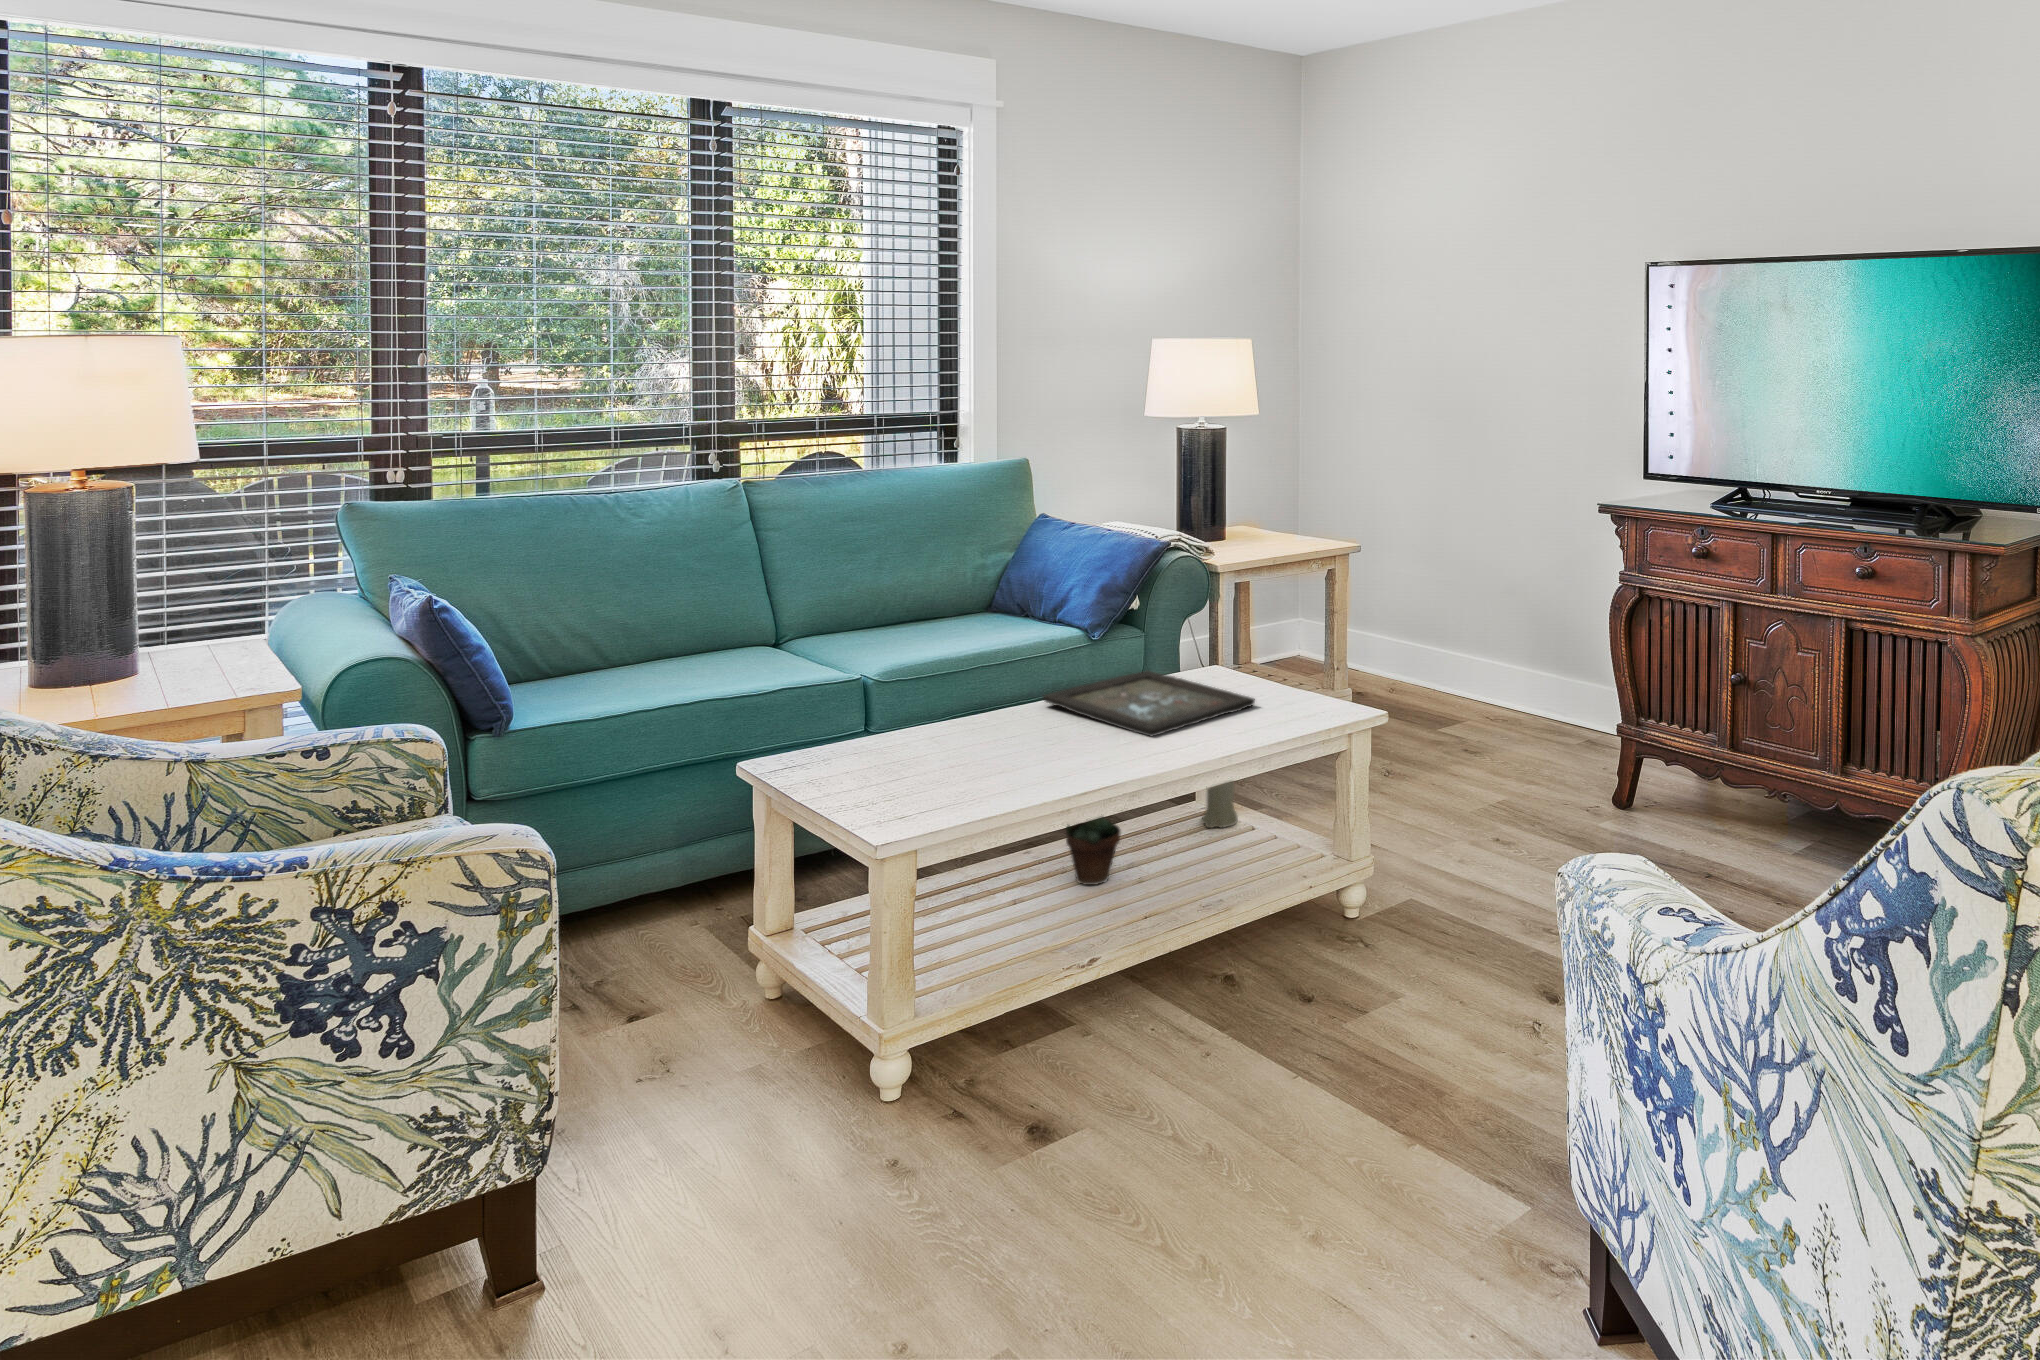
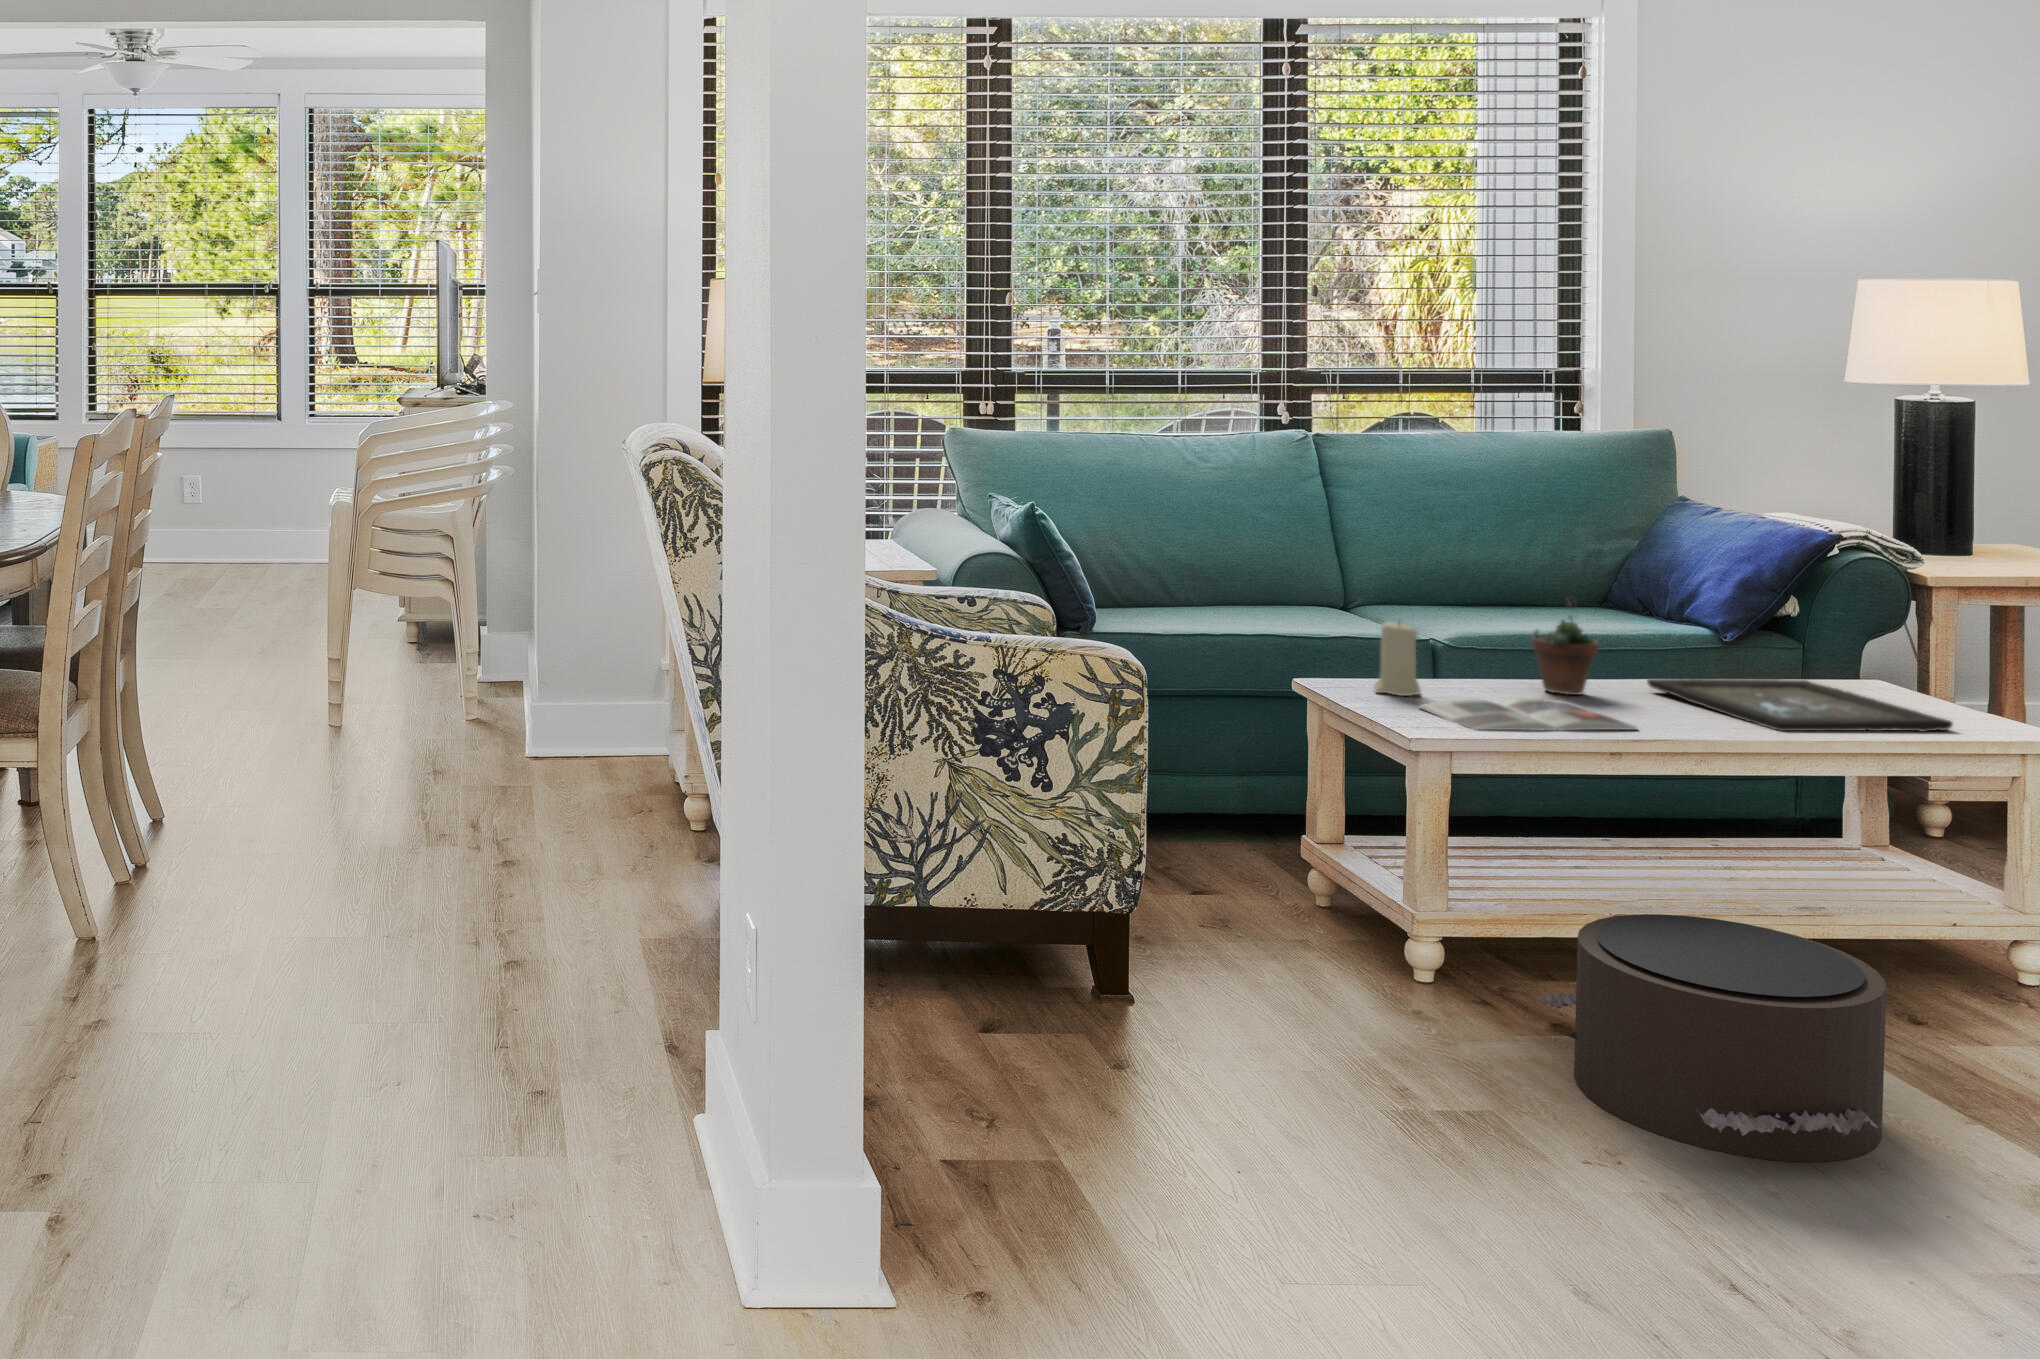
magazine: none [860,741,1054,808] -> present [1419,698,1637,731]
candle: present [1201,781,1238,828] -> present [1374,622,1421,696]
succulent plant: present [1066,817,1120,885] -> present [1532,597,1598,695]
pouf: none [988,952,1295,1236] -> present [1537,914,1886,1162]

